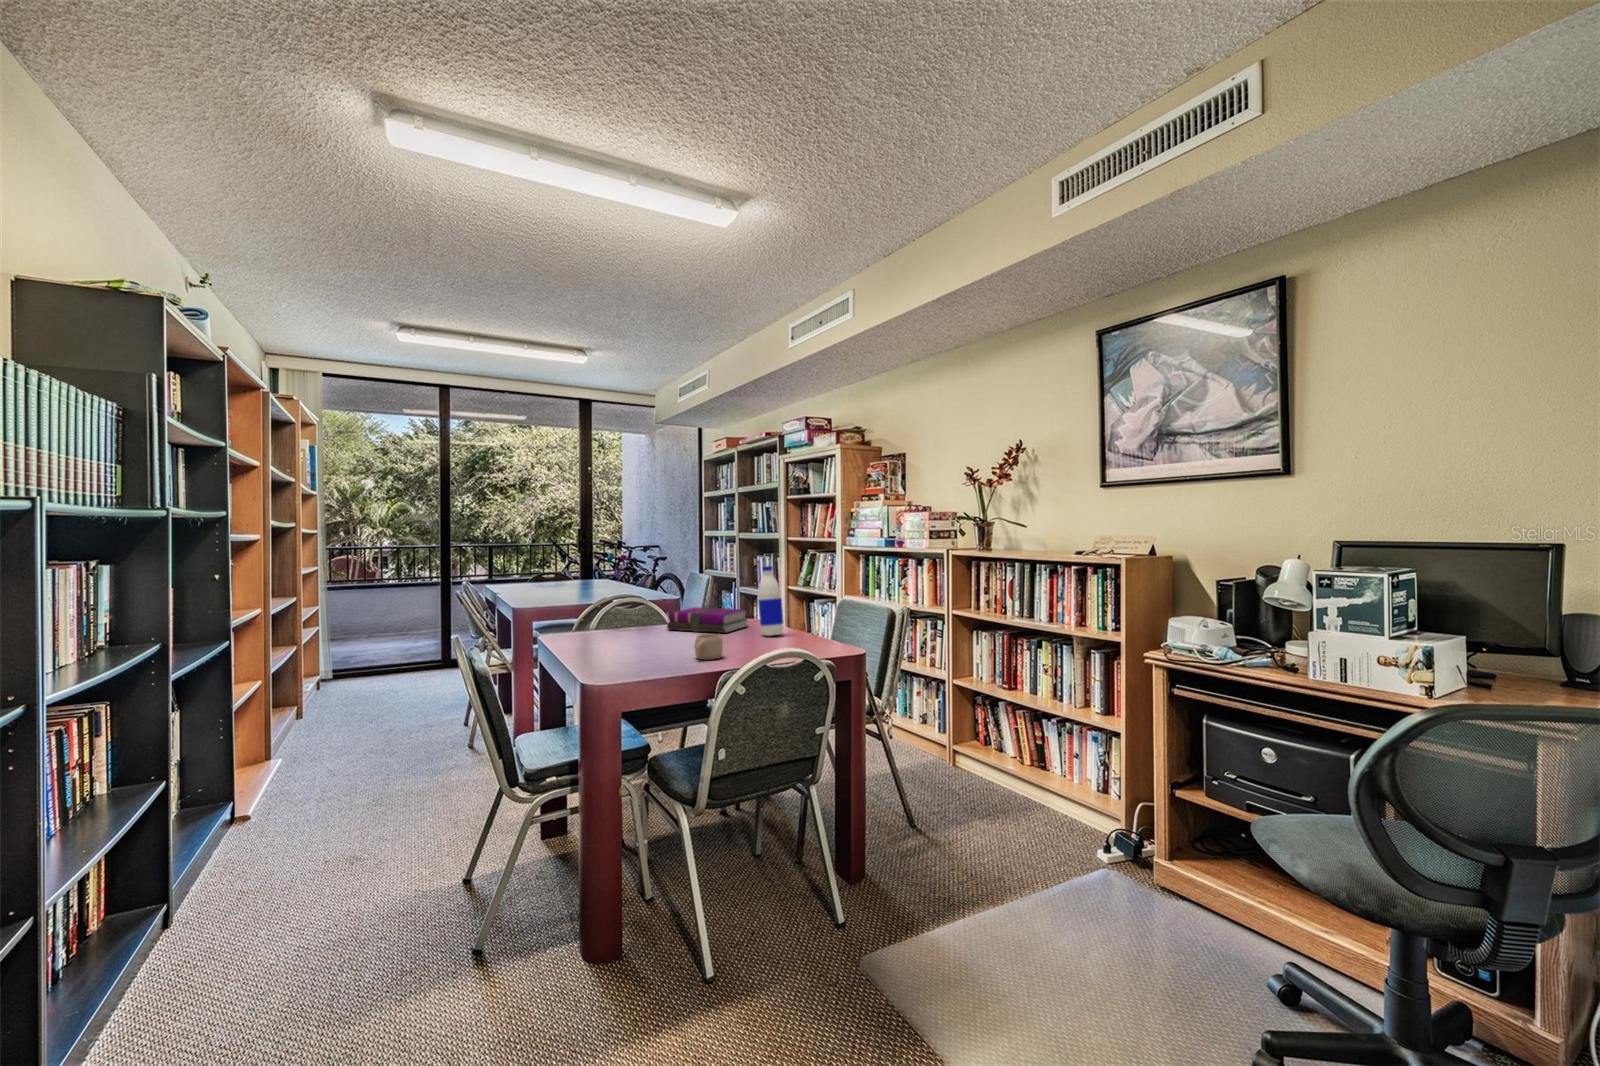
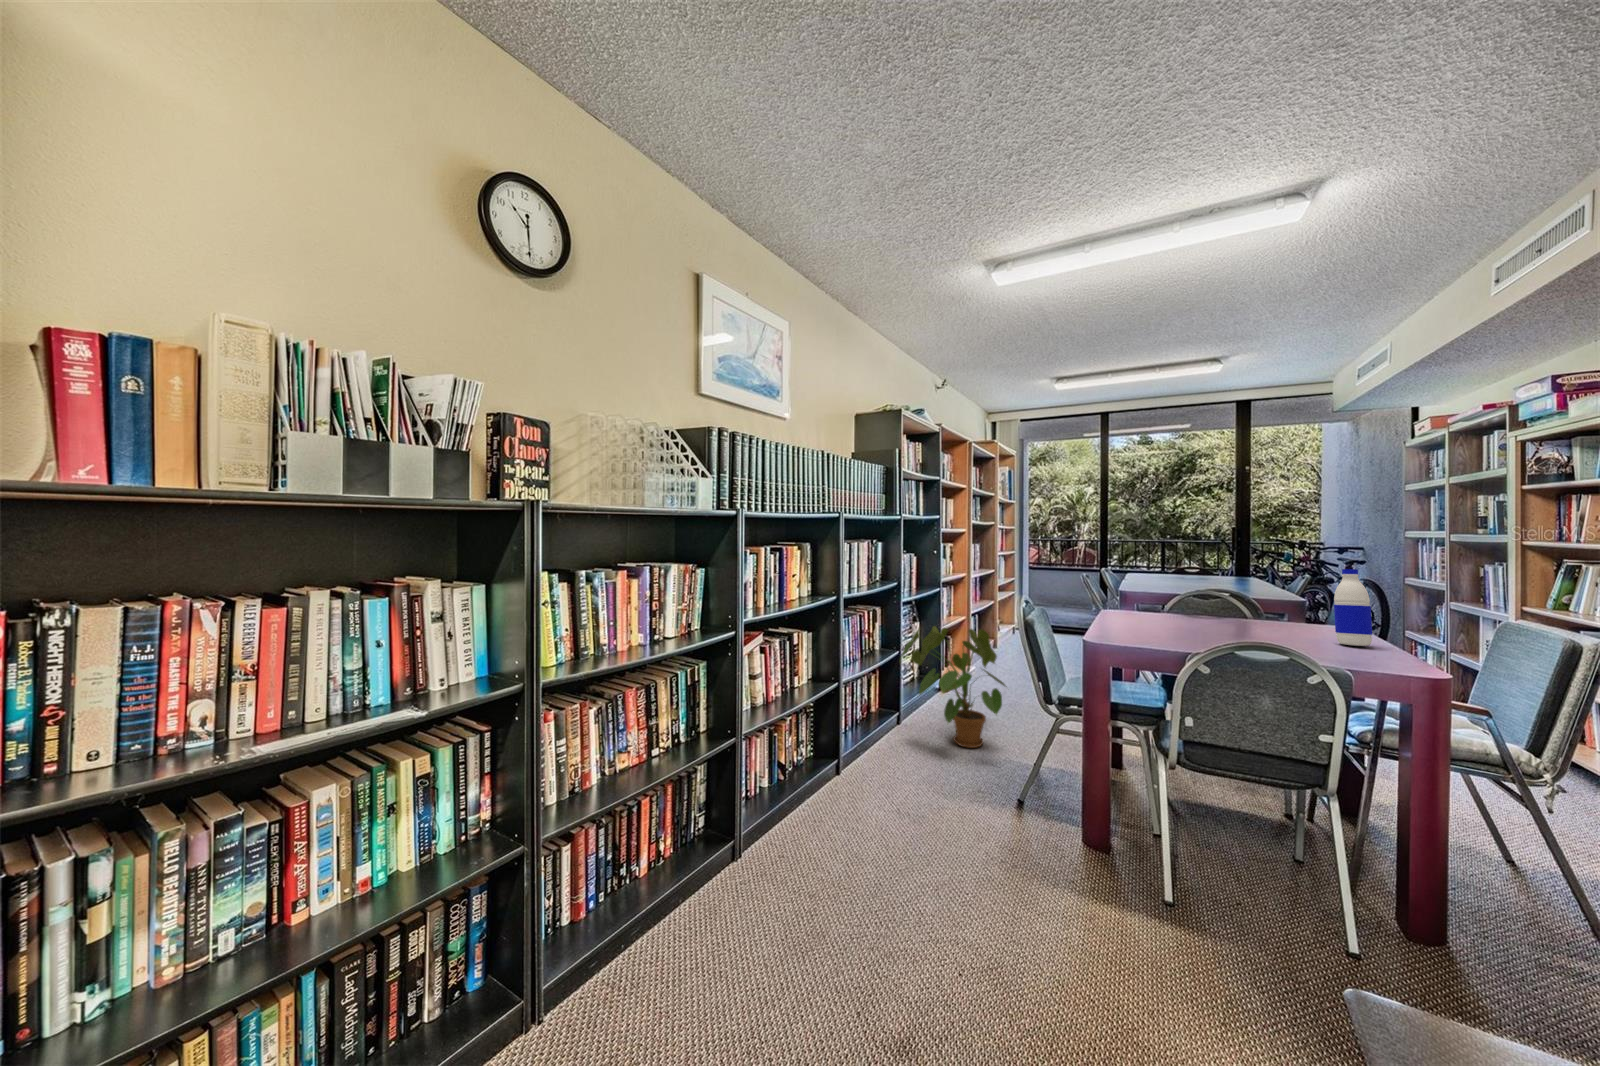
notebook: present [667,607,747,633] -> none [1230,606,1341,634]
mug: present [695,634,723,660] -> none [1206,625,1244,650]
house plant: none [180,698,415,907] -> present [901,626,1005,748]

